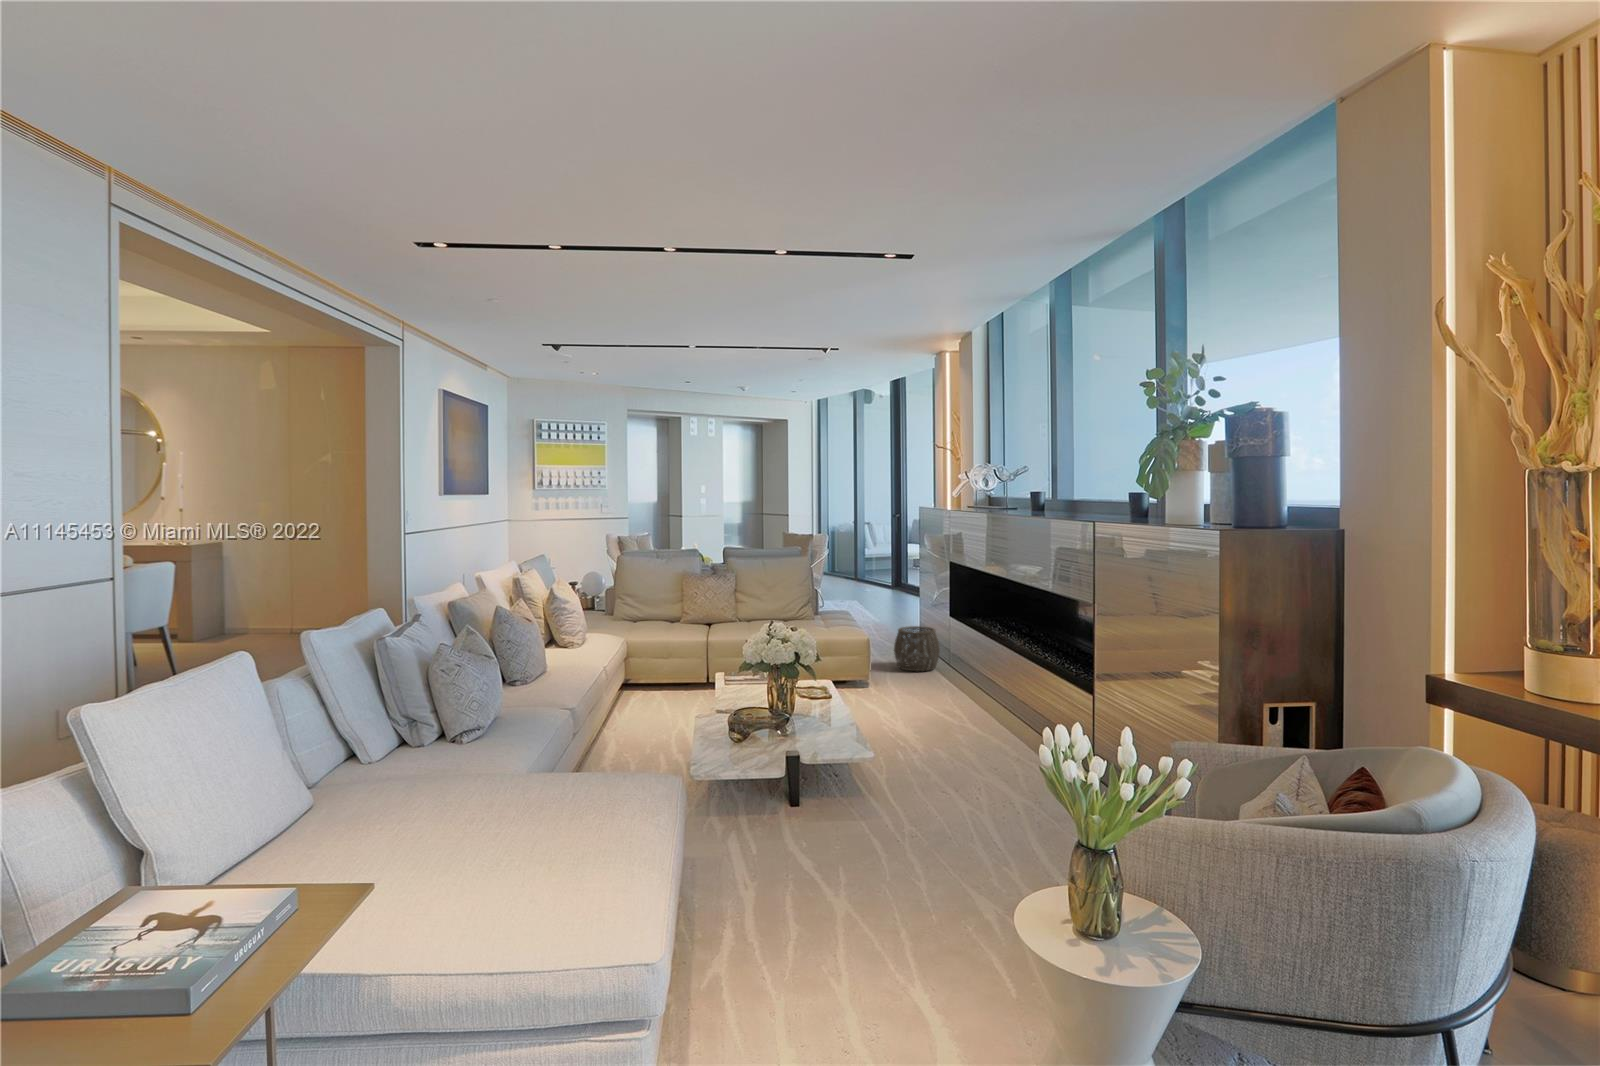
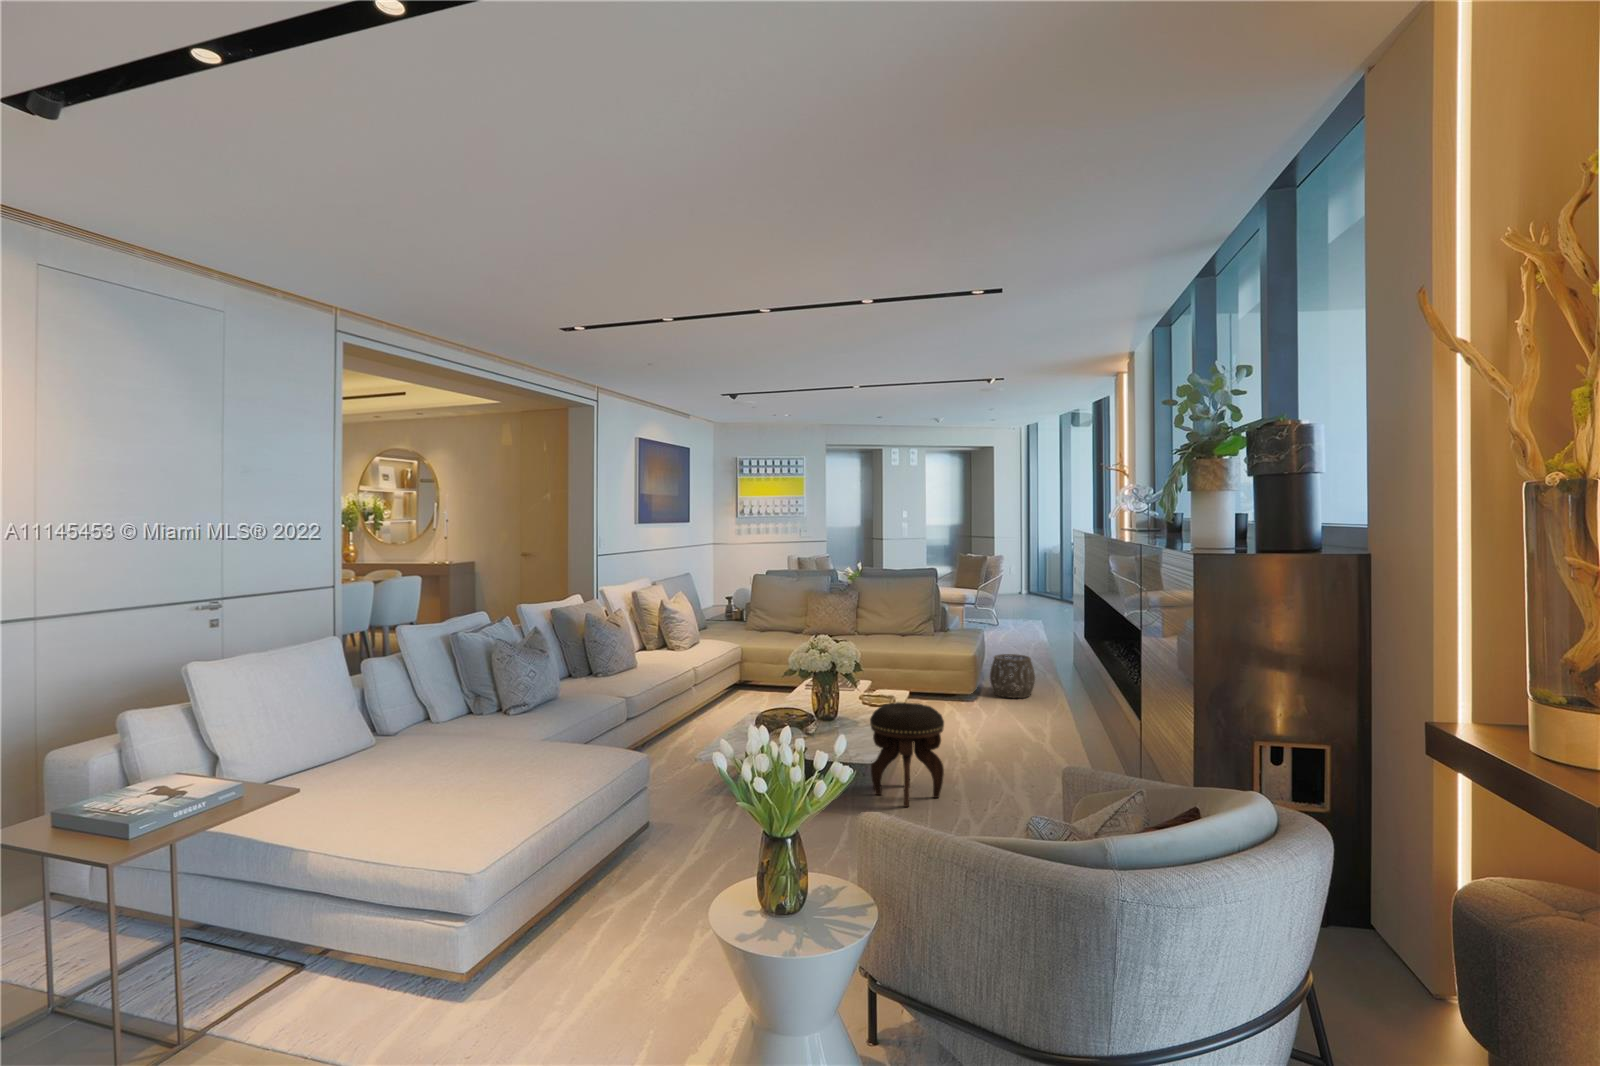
footstool: none [891,681,973,794] -> present [870,702,944,807]

